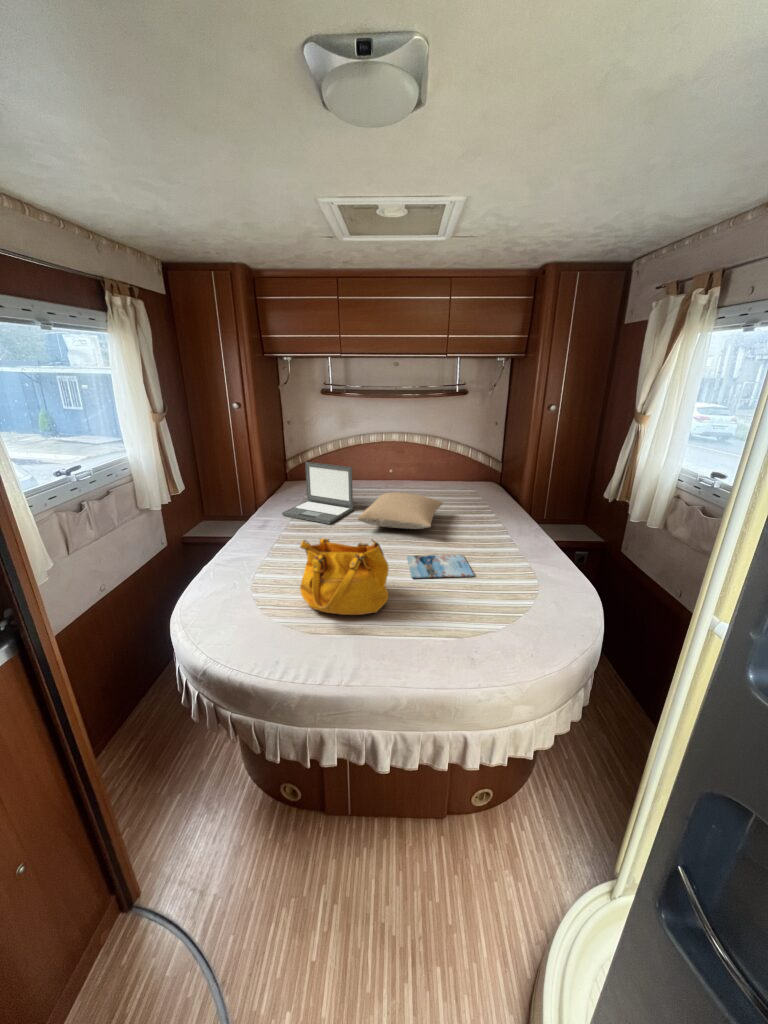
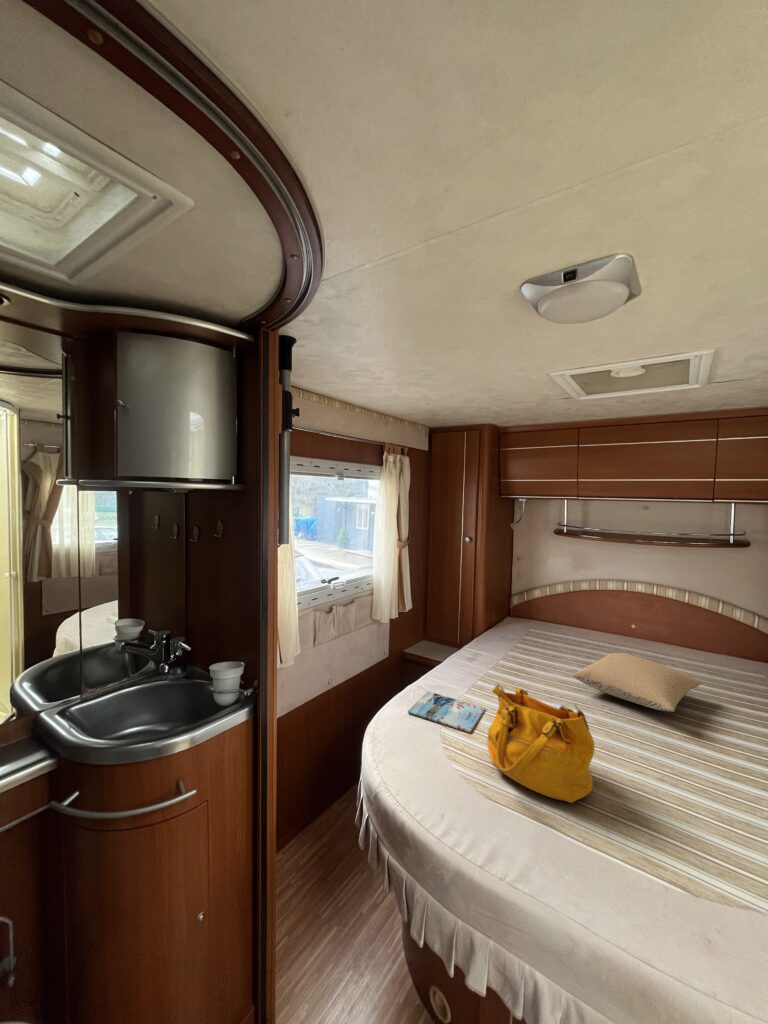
laptop: present [282,462,353,524] -> none [494,600,576,673]
magazine: present [407,554,474,578] -> present [408,692,485,733]

